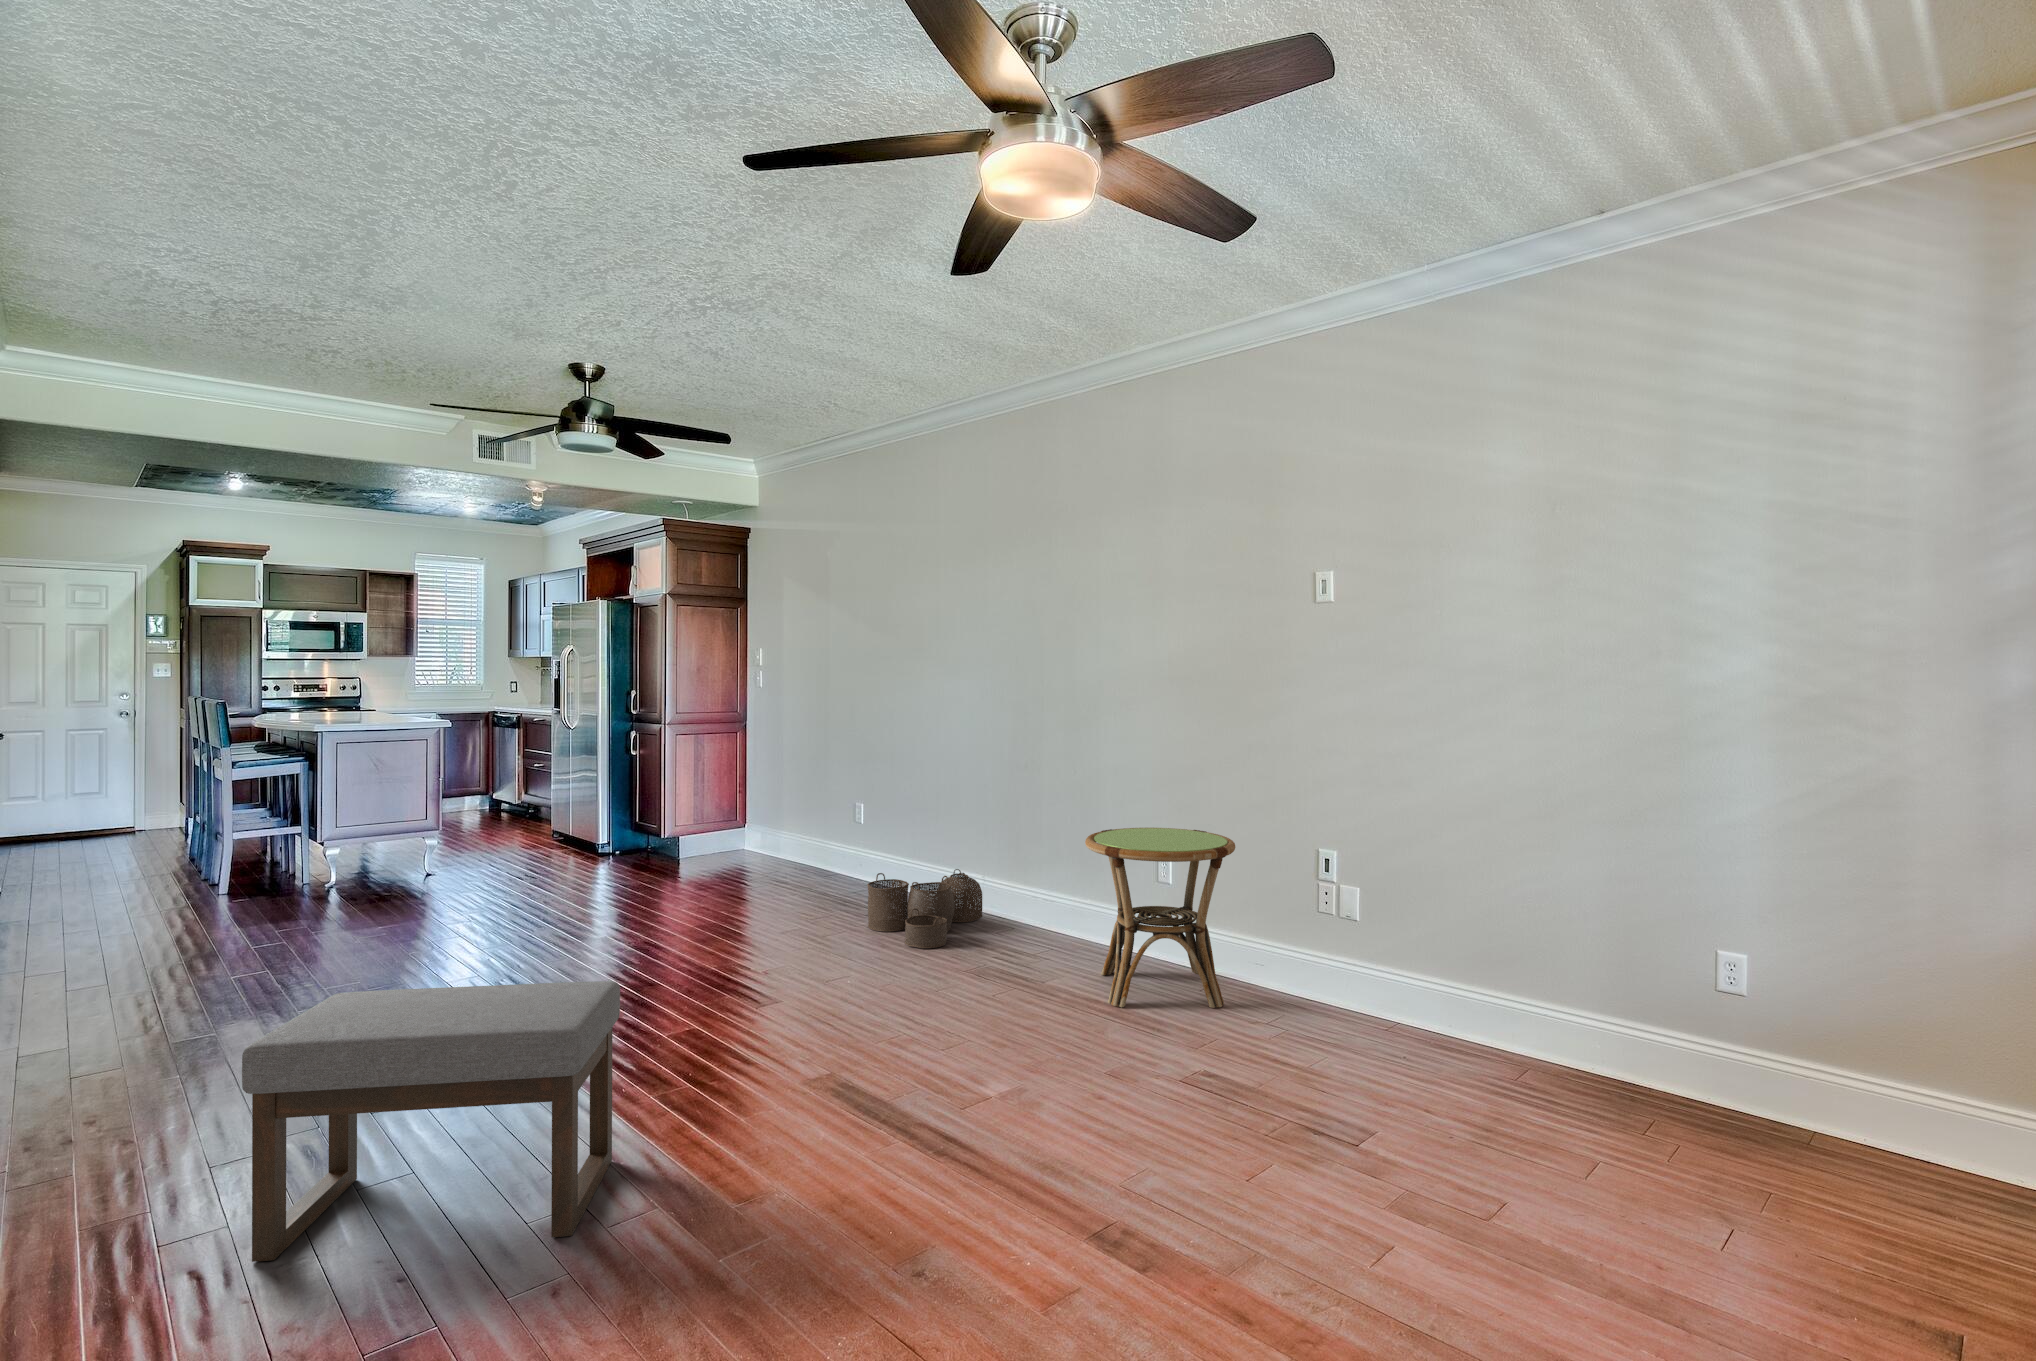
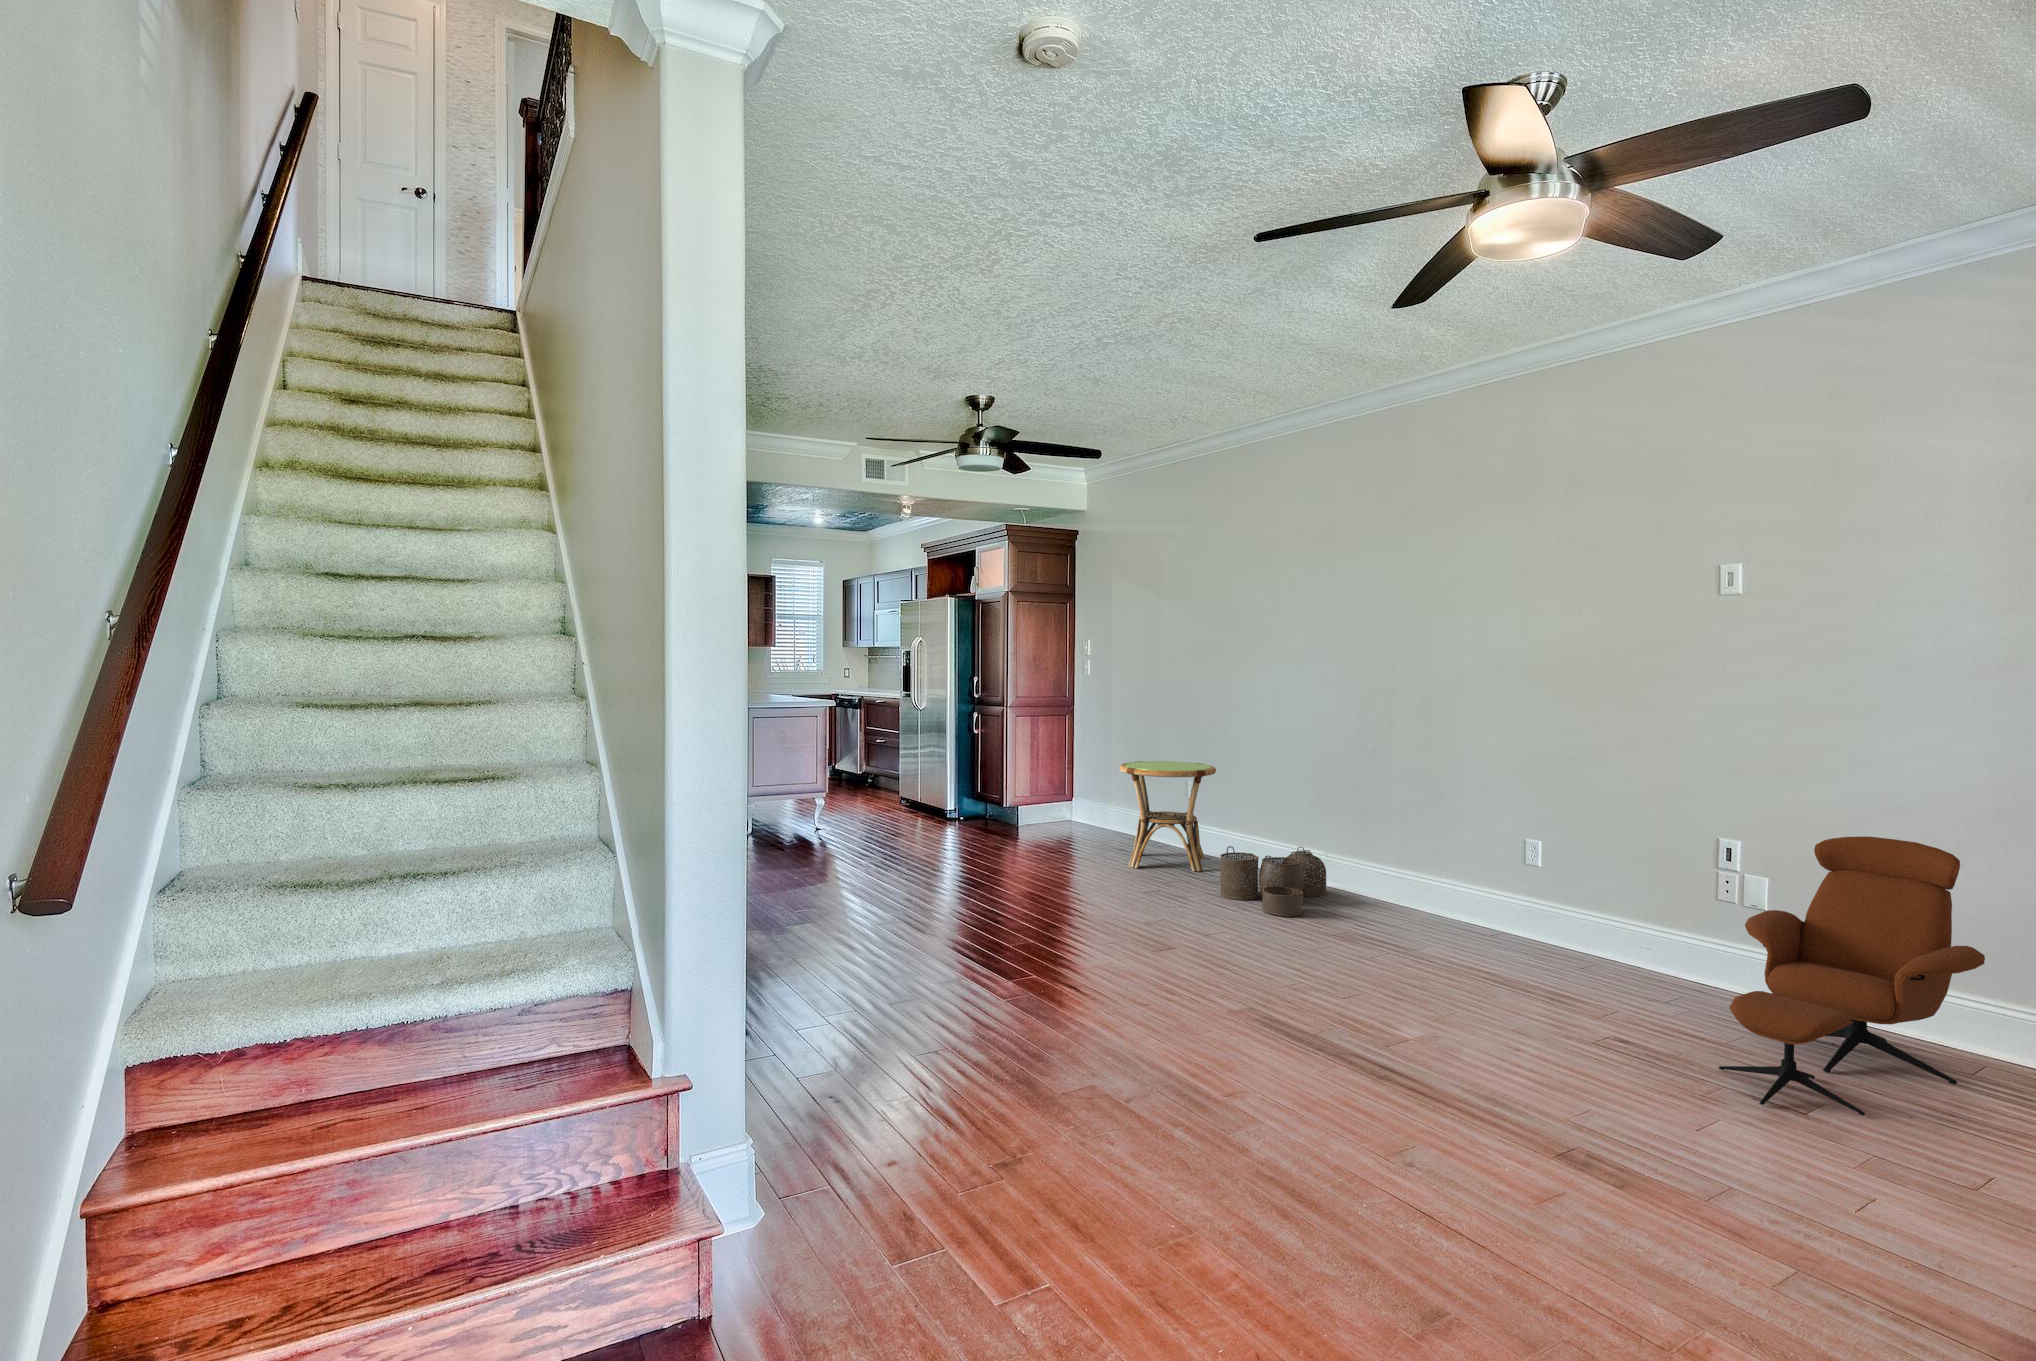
side table: present [1085,828,1235,1008] -> present [1119,761,1216,871]
lounge chair: none [1293,842,1519,1133] -> present [1719,836,1985,1115]
ottoman: present [242,981,620,1262] -> none [871,905,1108,1105]

